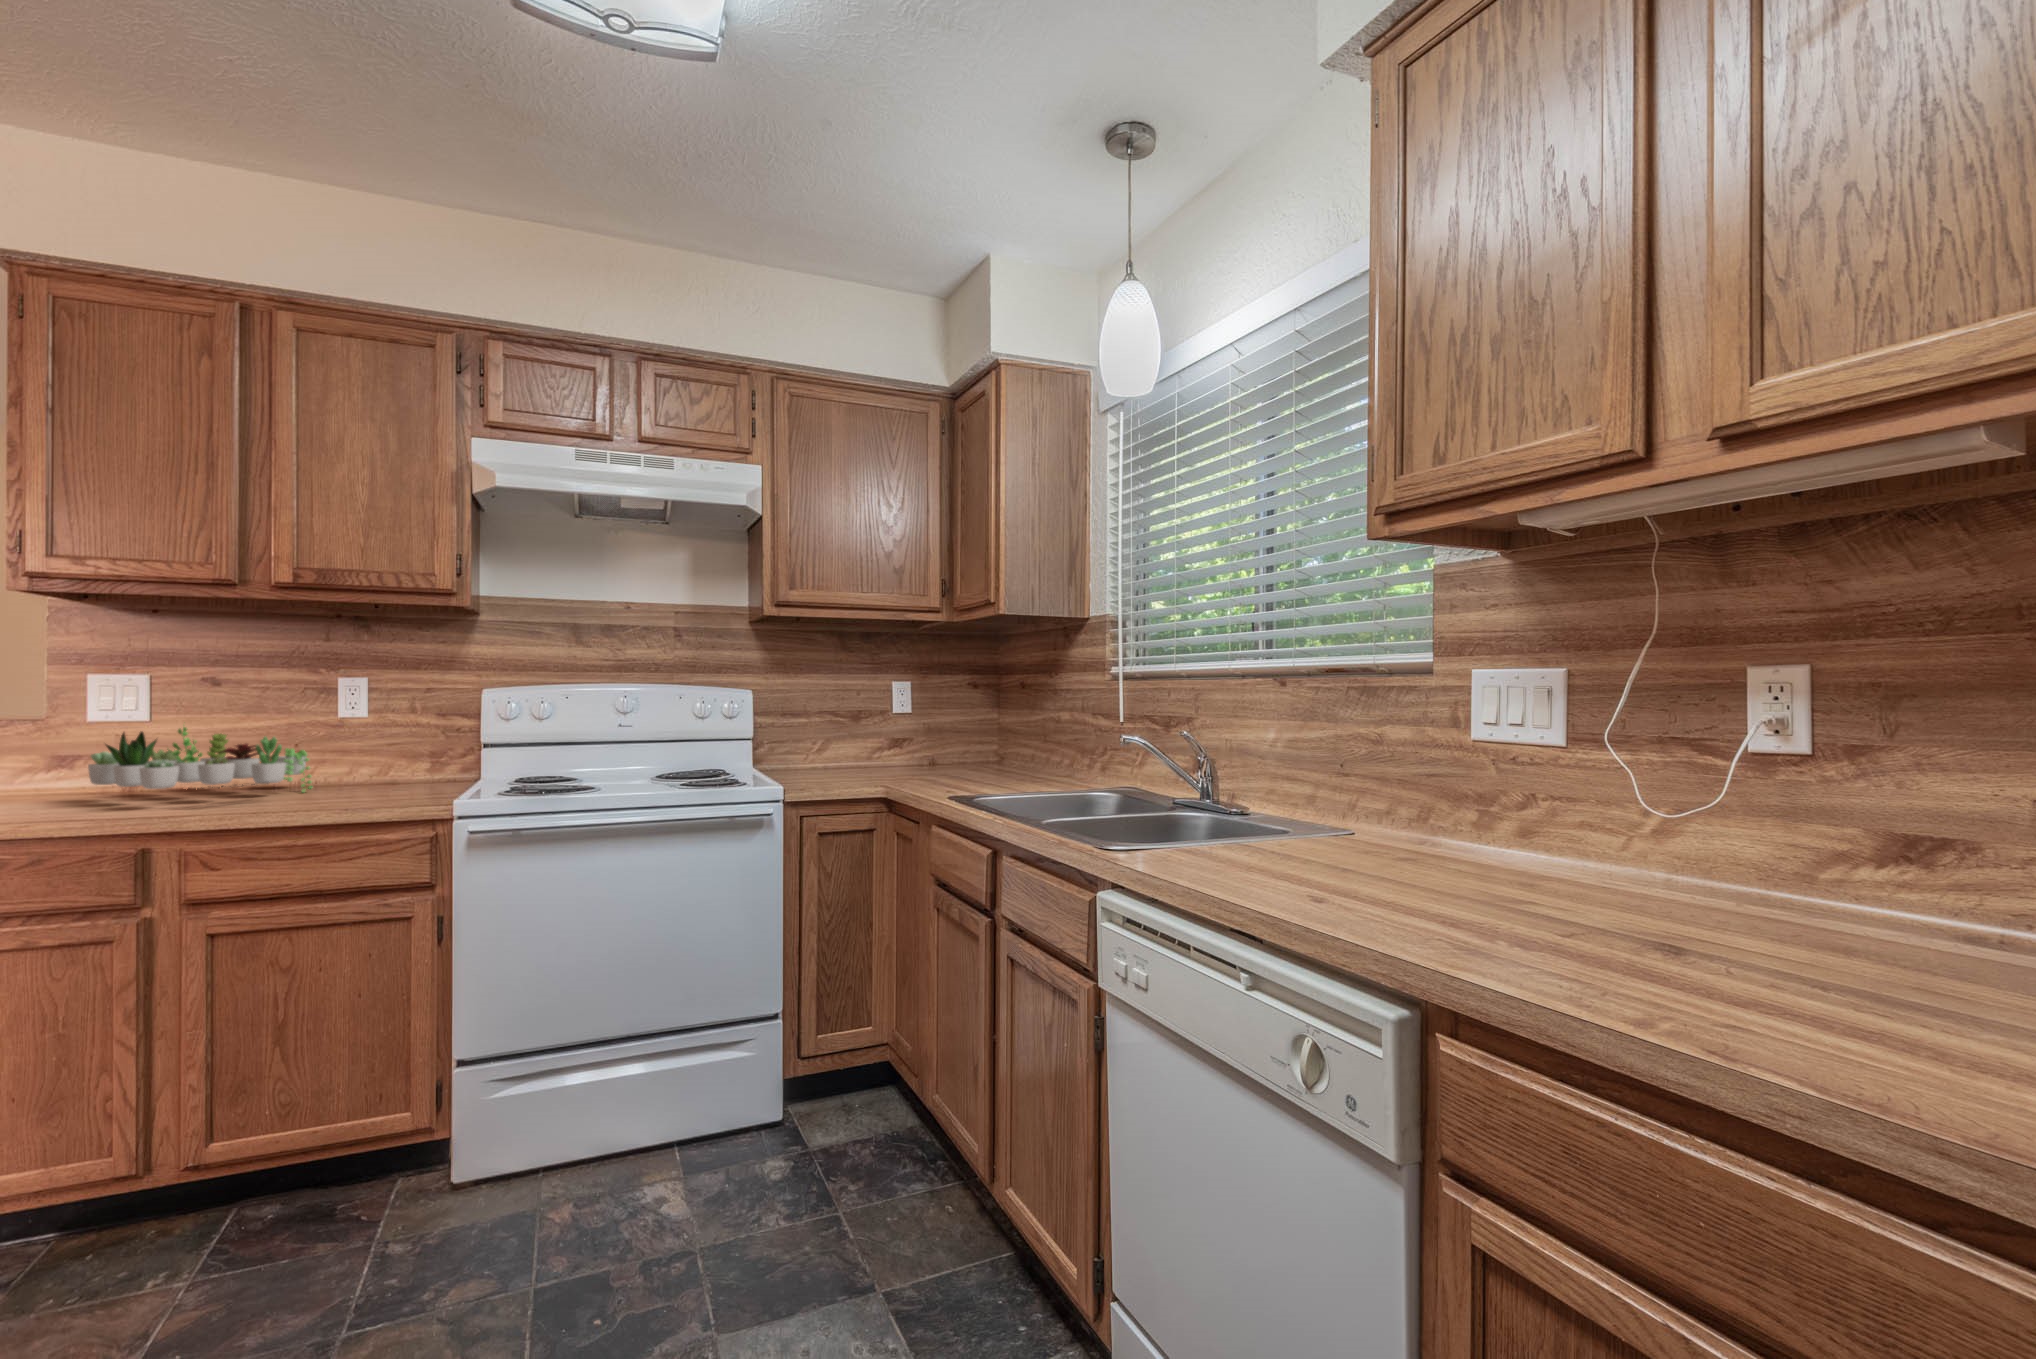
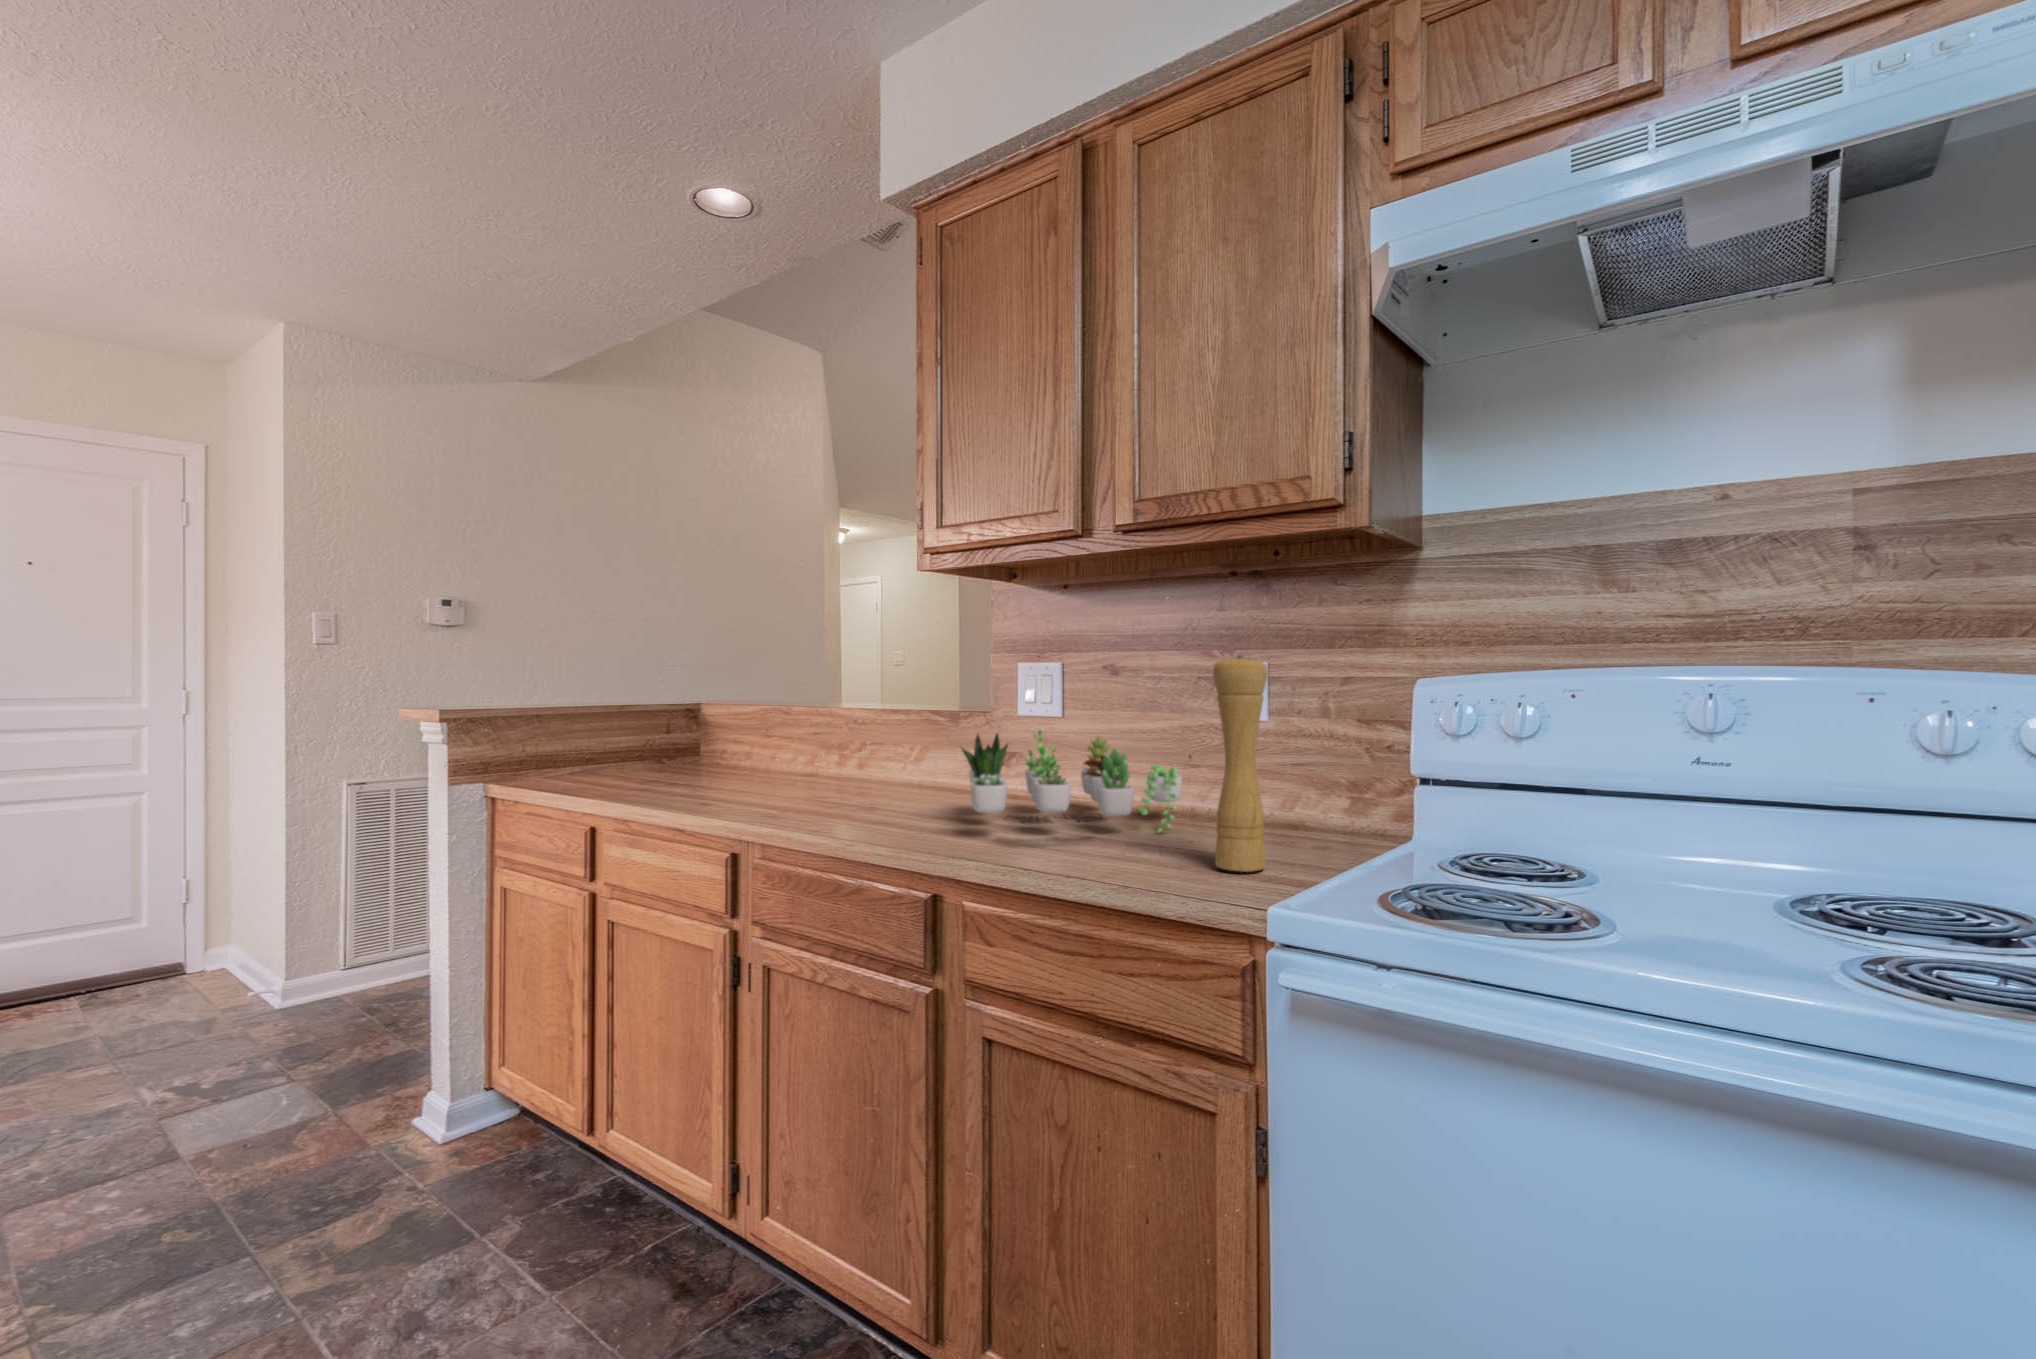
pepper mill: none [380,674,417,798] -> present [1213,655,1268,872]

